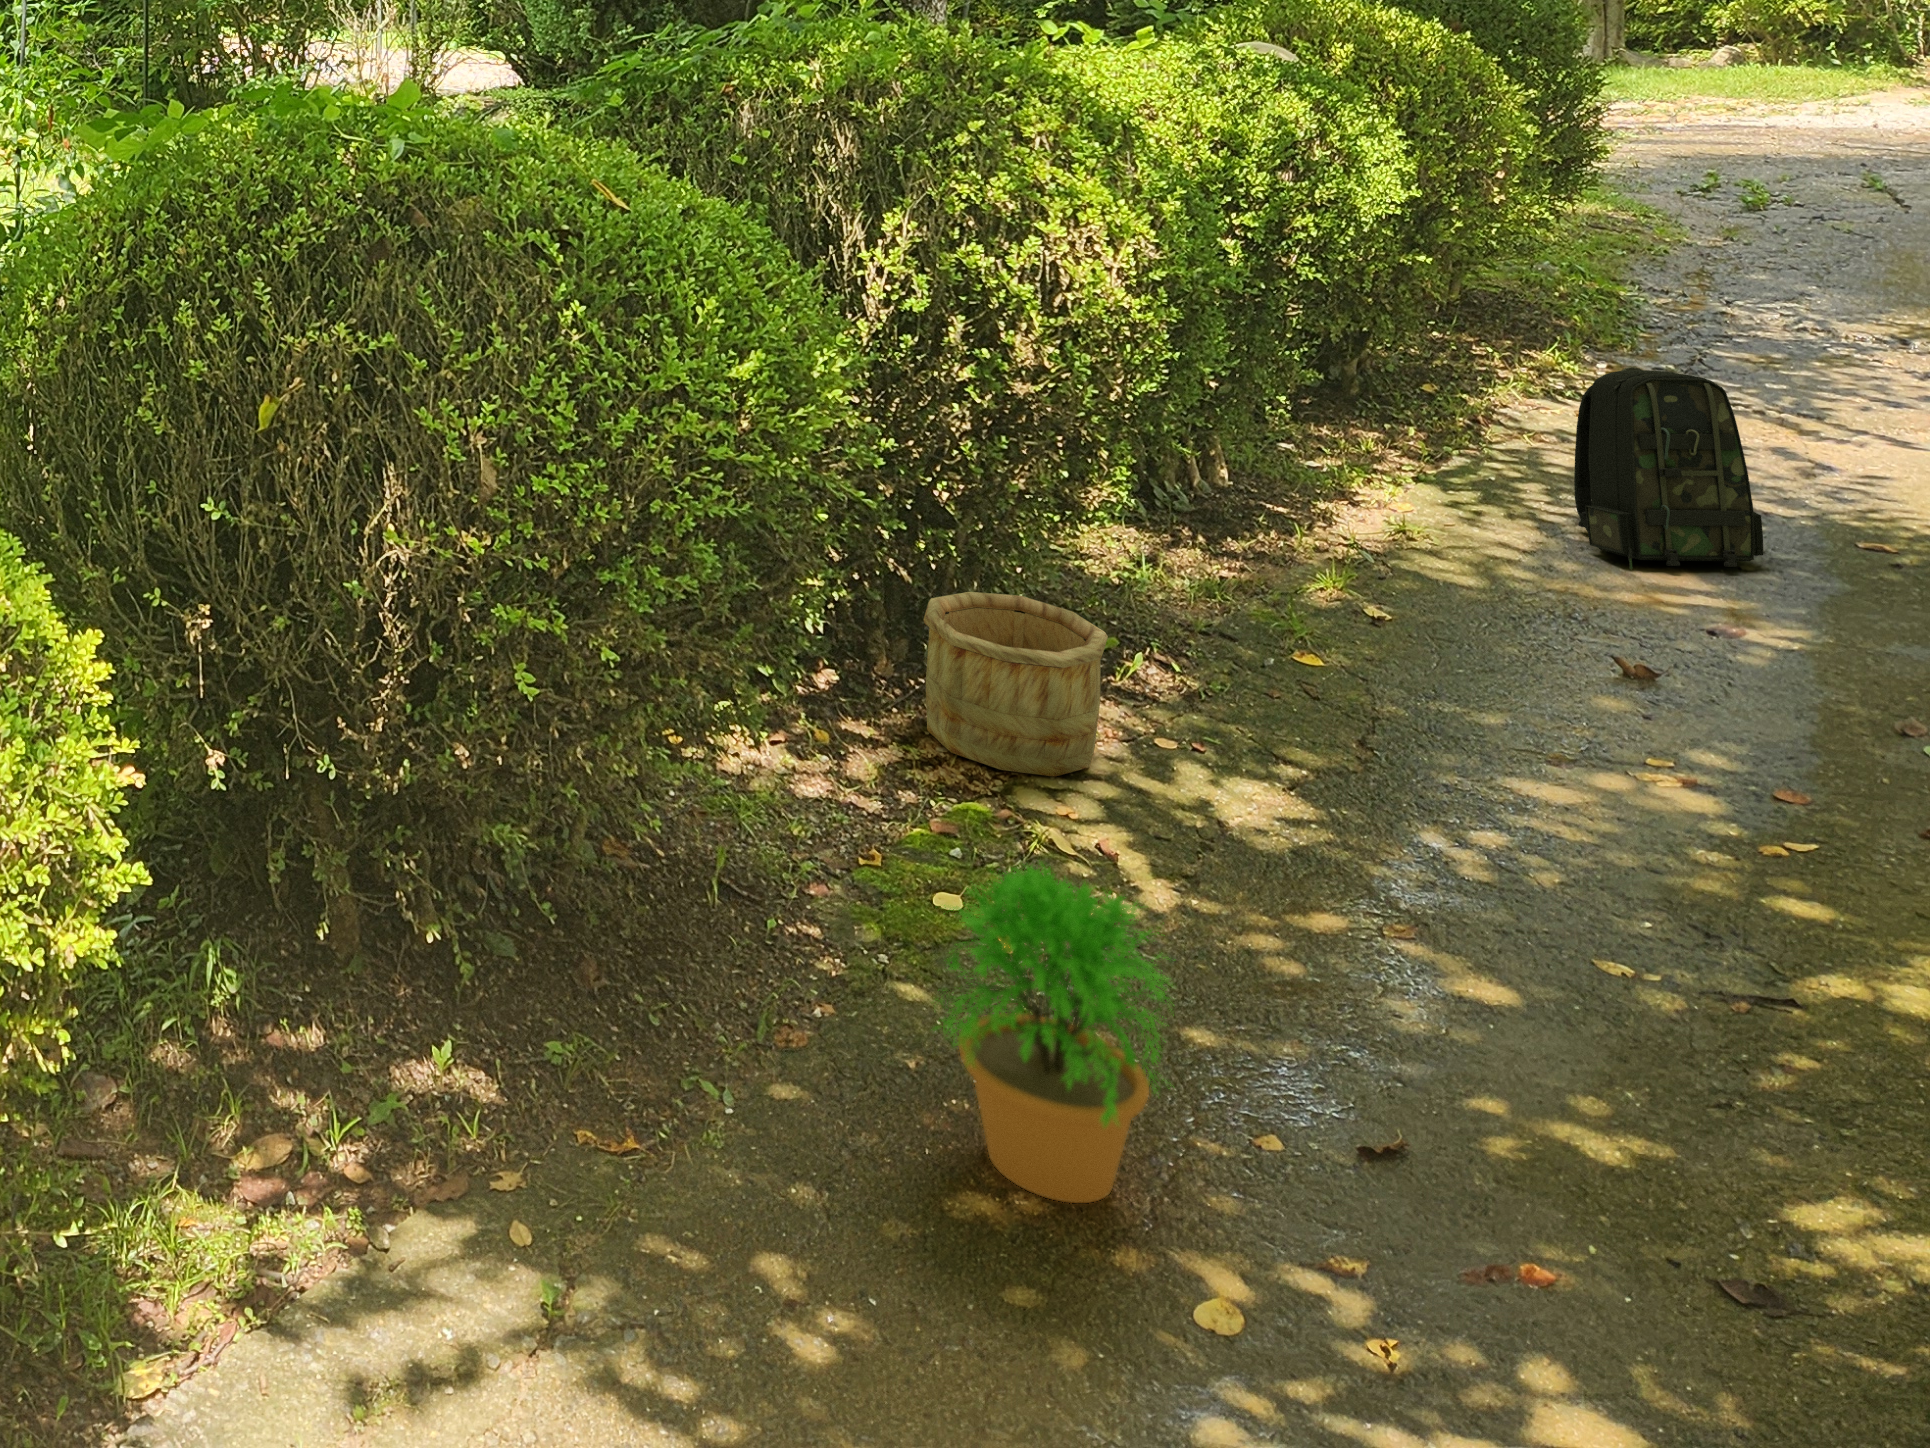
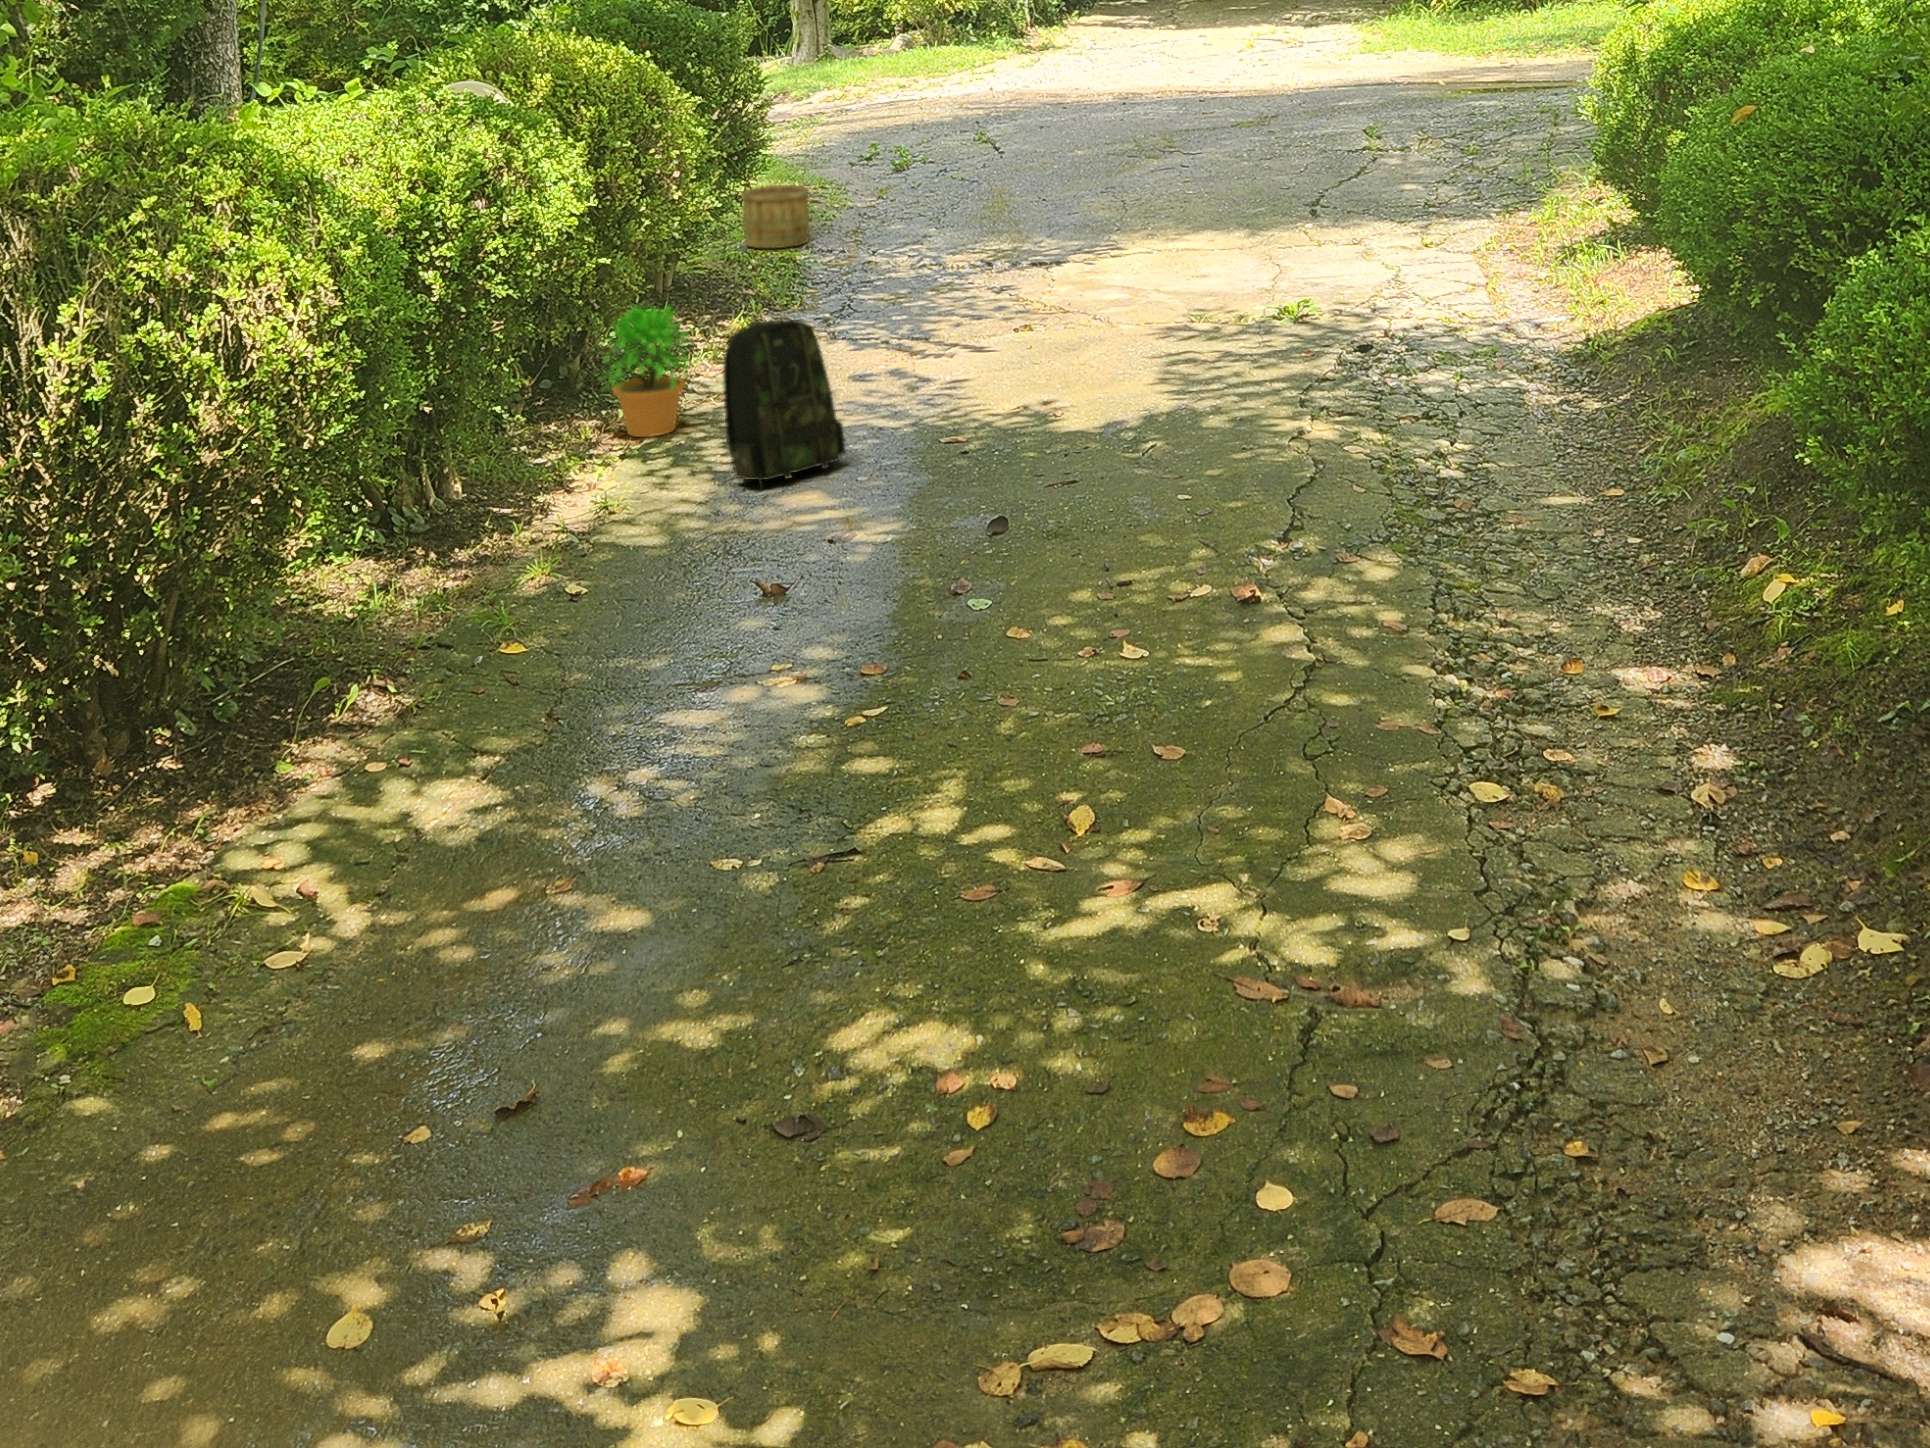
wooden bucket: present [924,592,1108,776] -> present [741,185,810,248]
potted plant: present [935,863,1172,1203] -> present [602,306,688,437]

